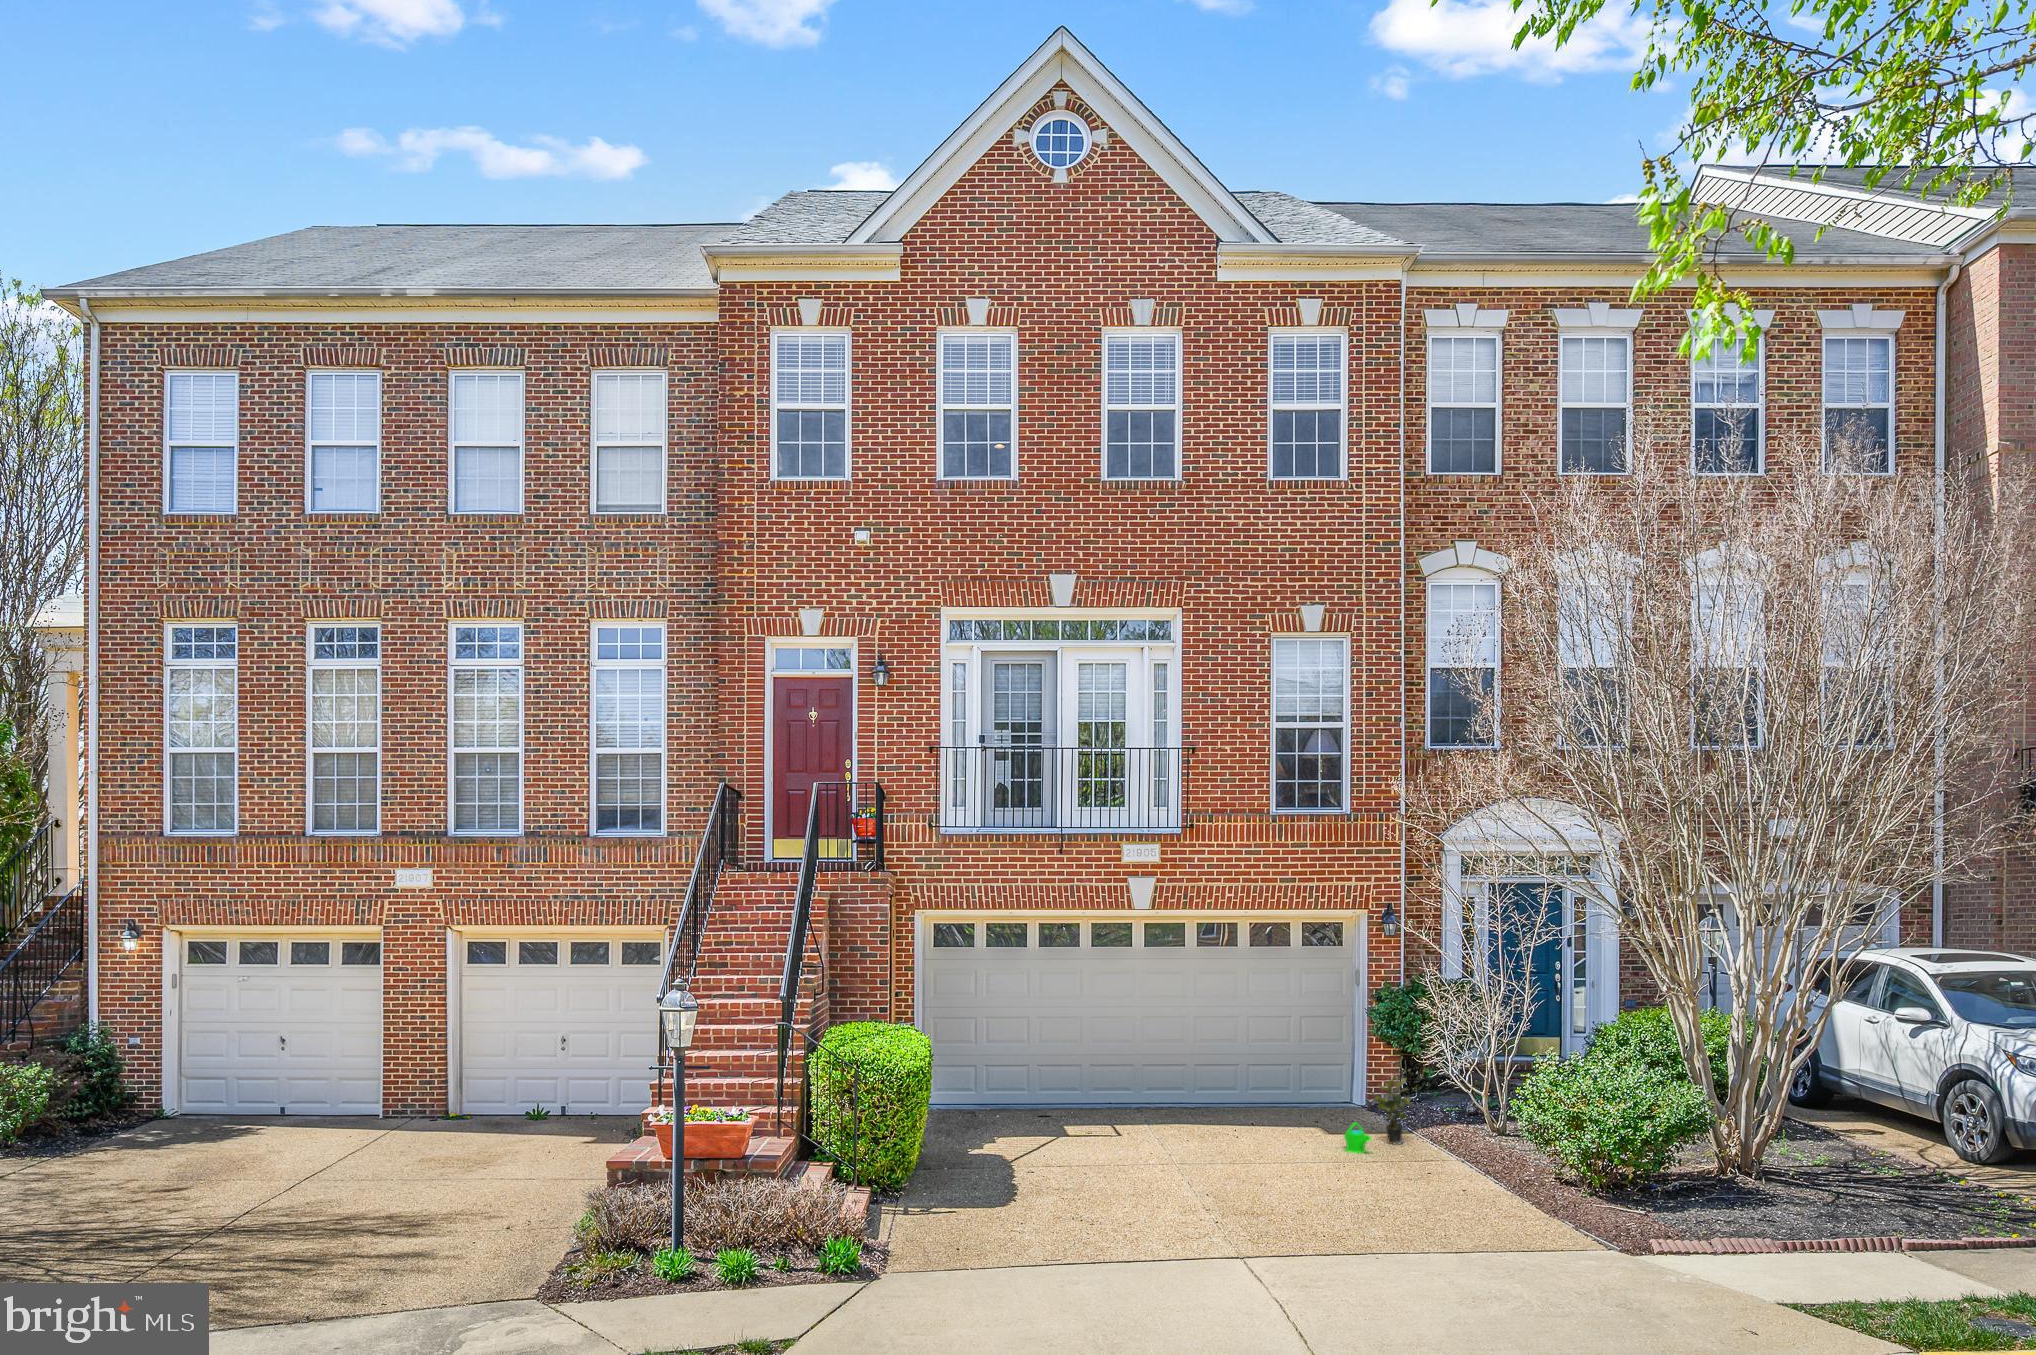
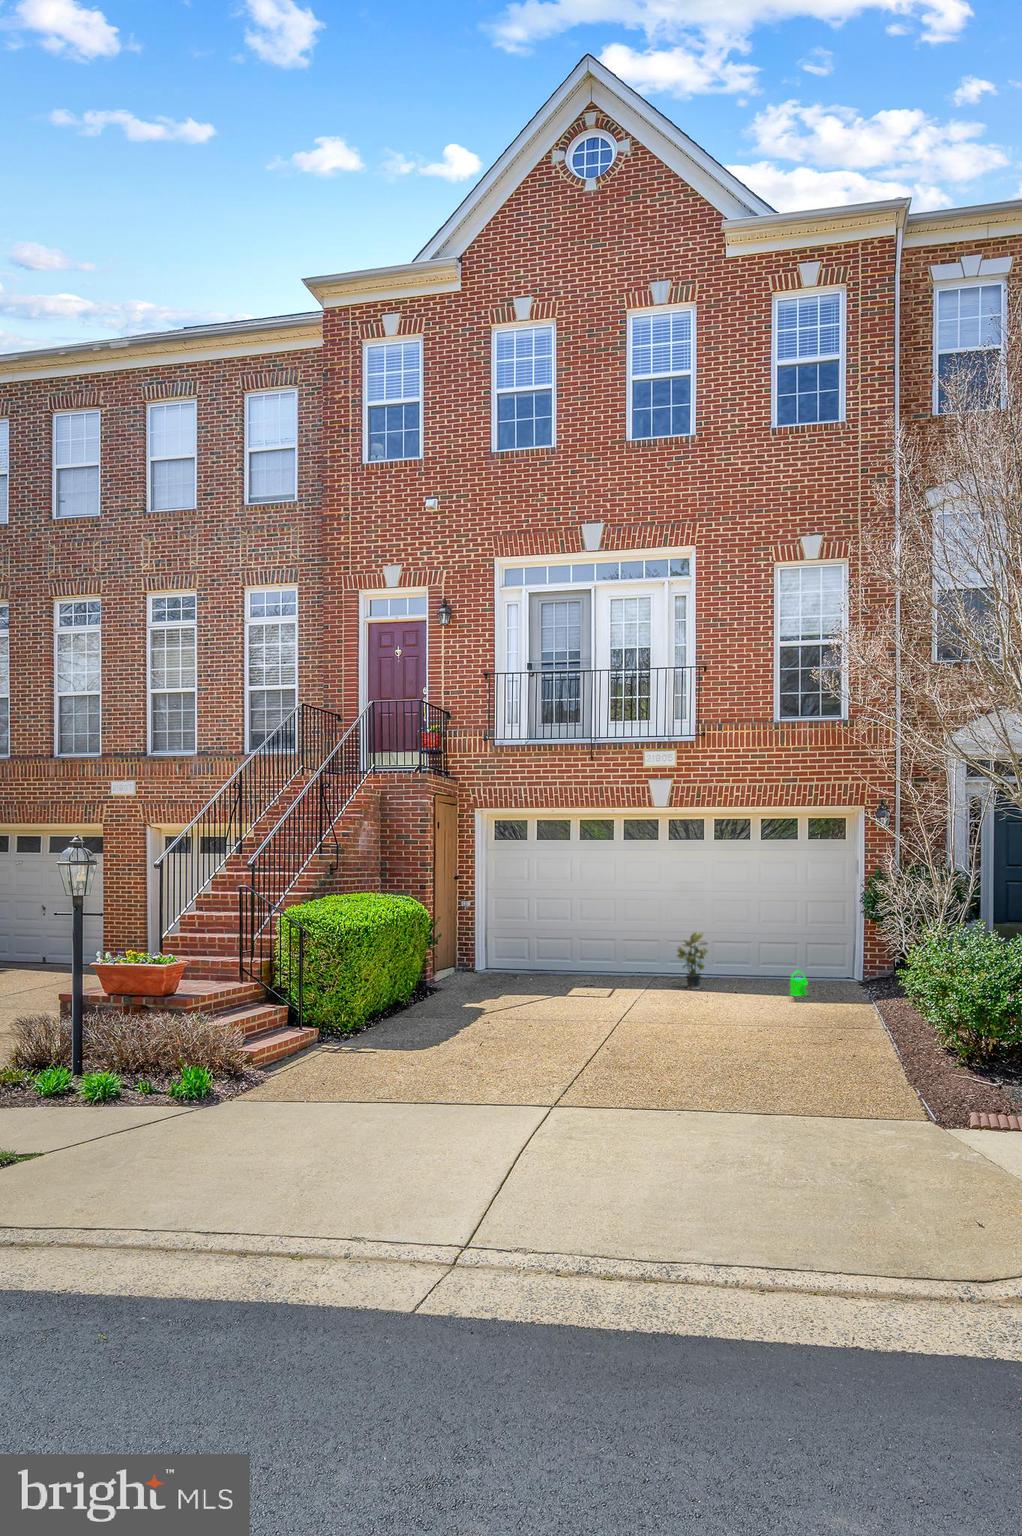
potted plant: present [1375,1078,1410,1145] -> present [677,932,707,989]

